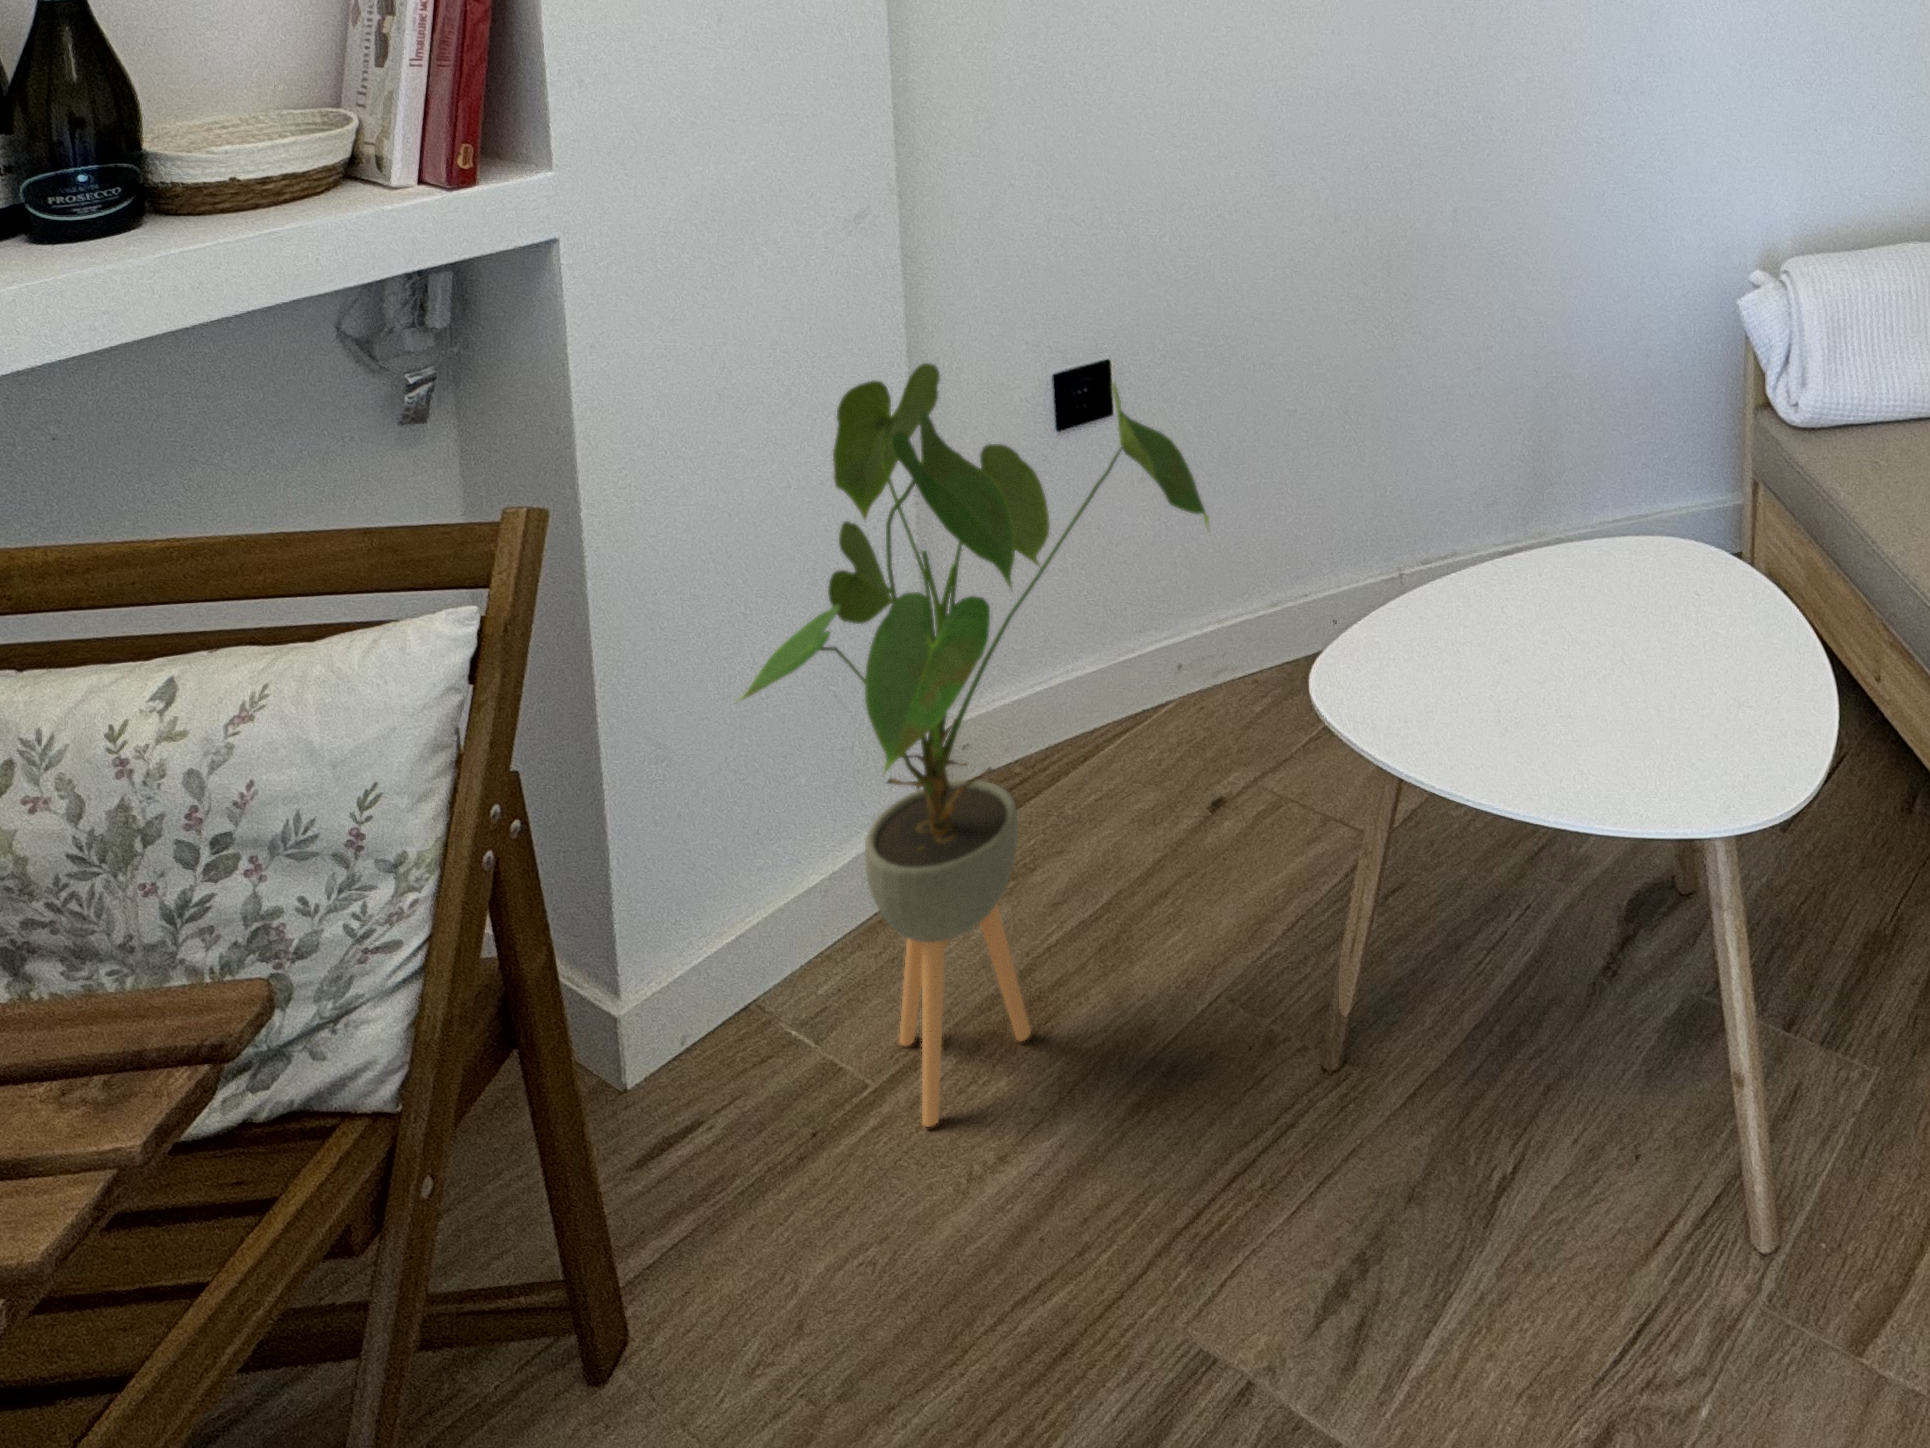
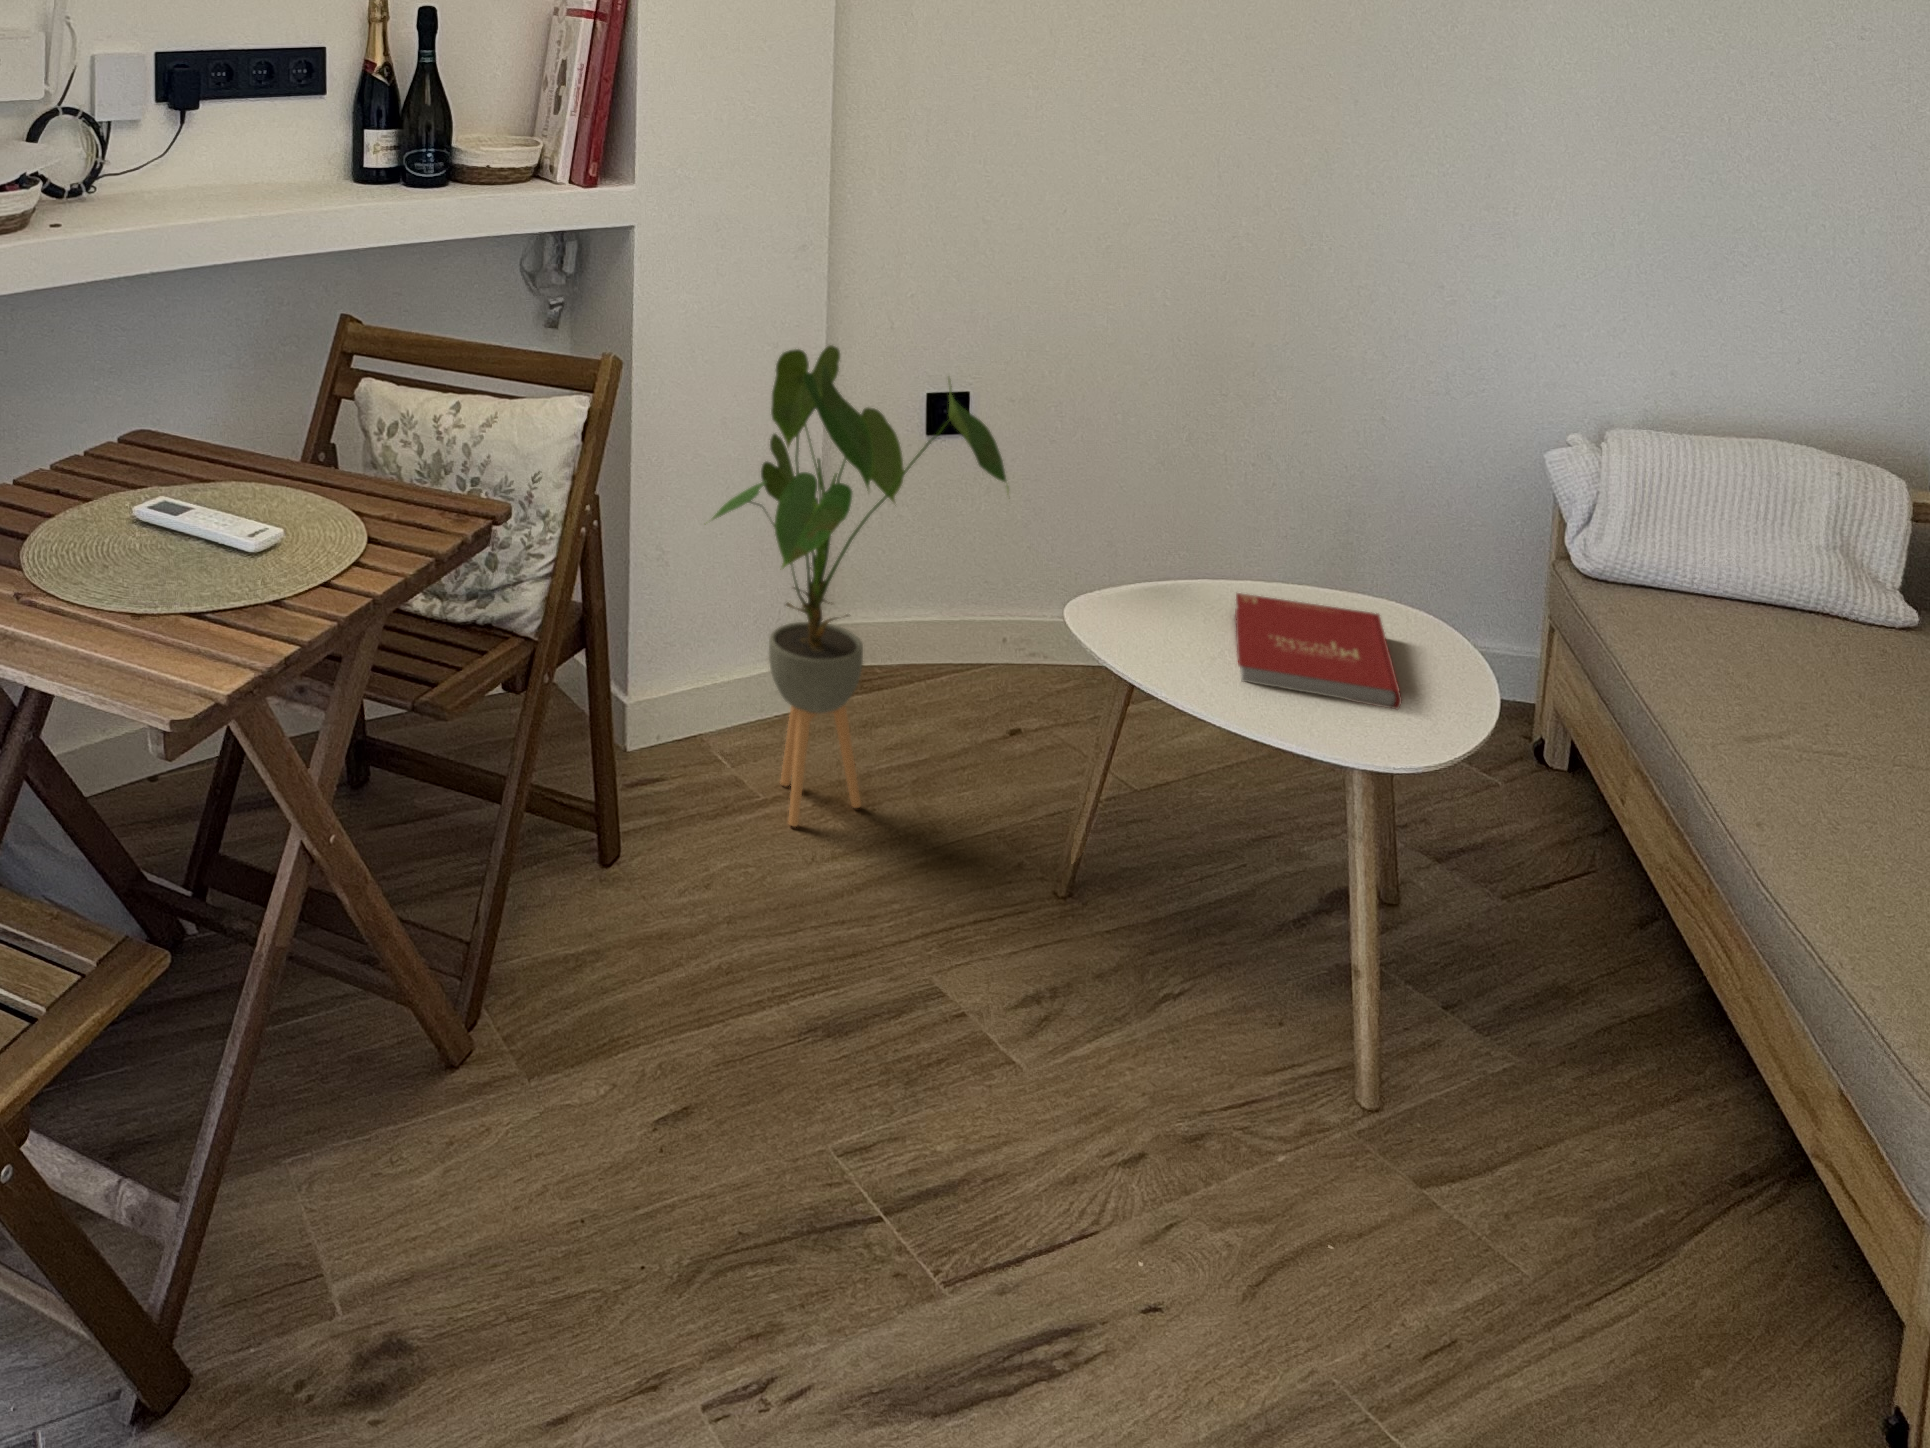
book: none [1520,575,1760,754] -> present [1235,593,1402,709]

